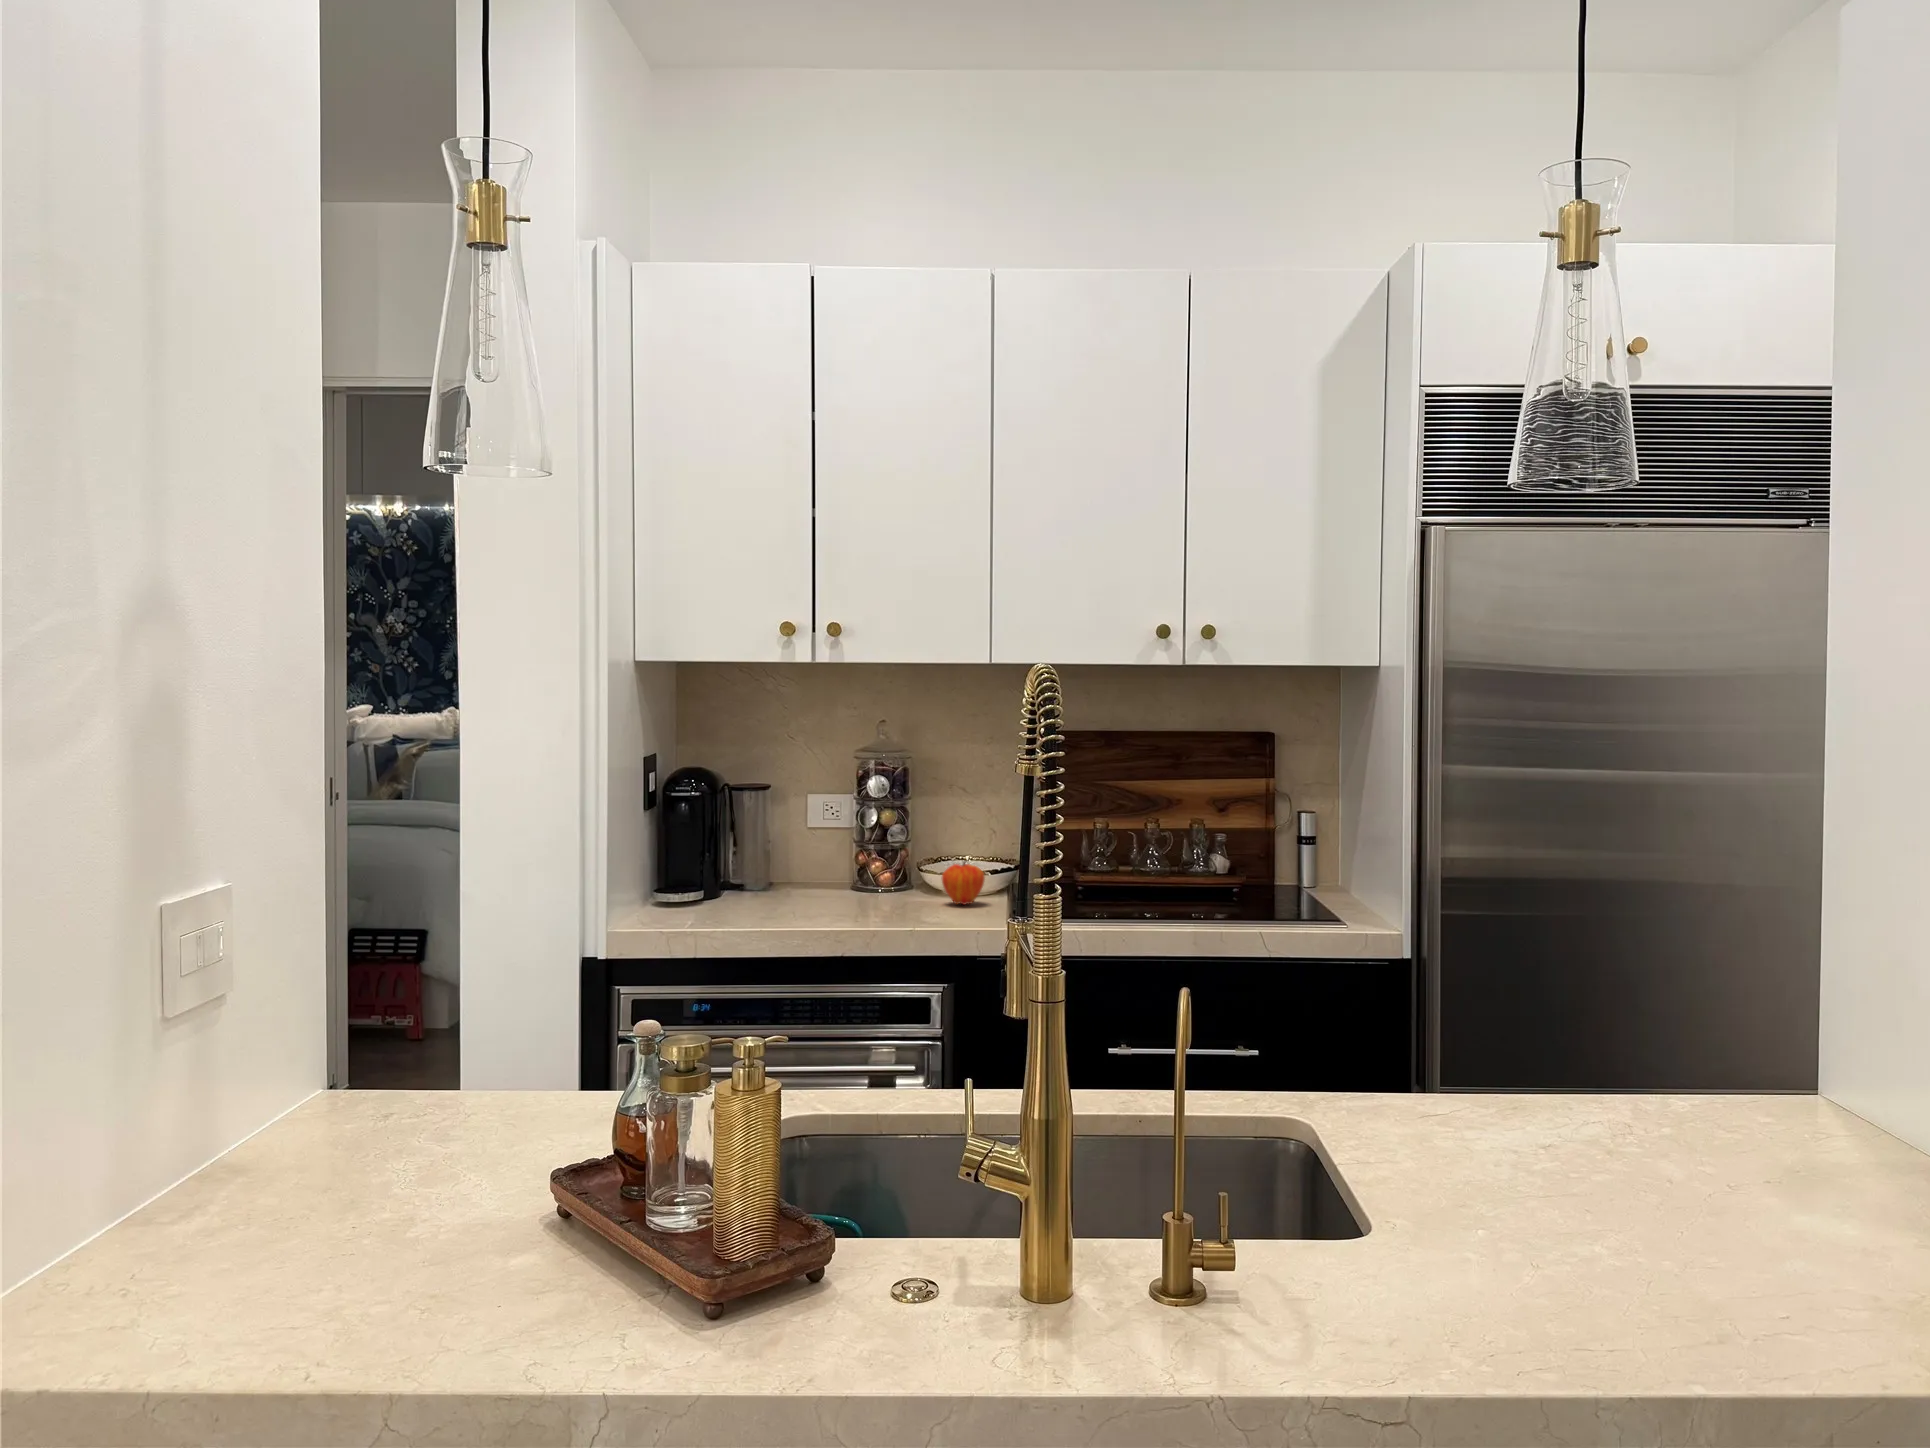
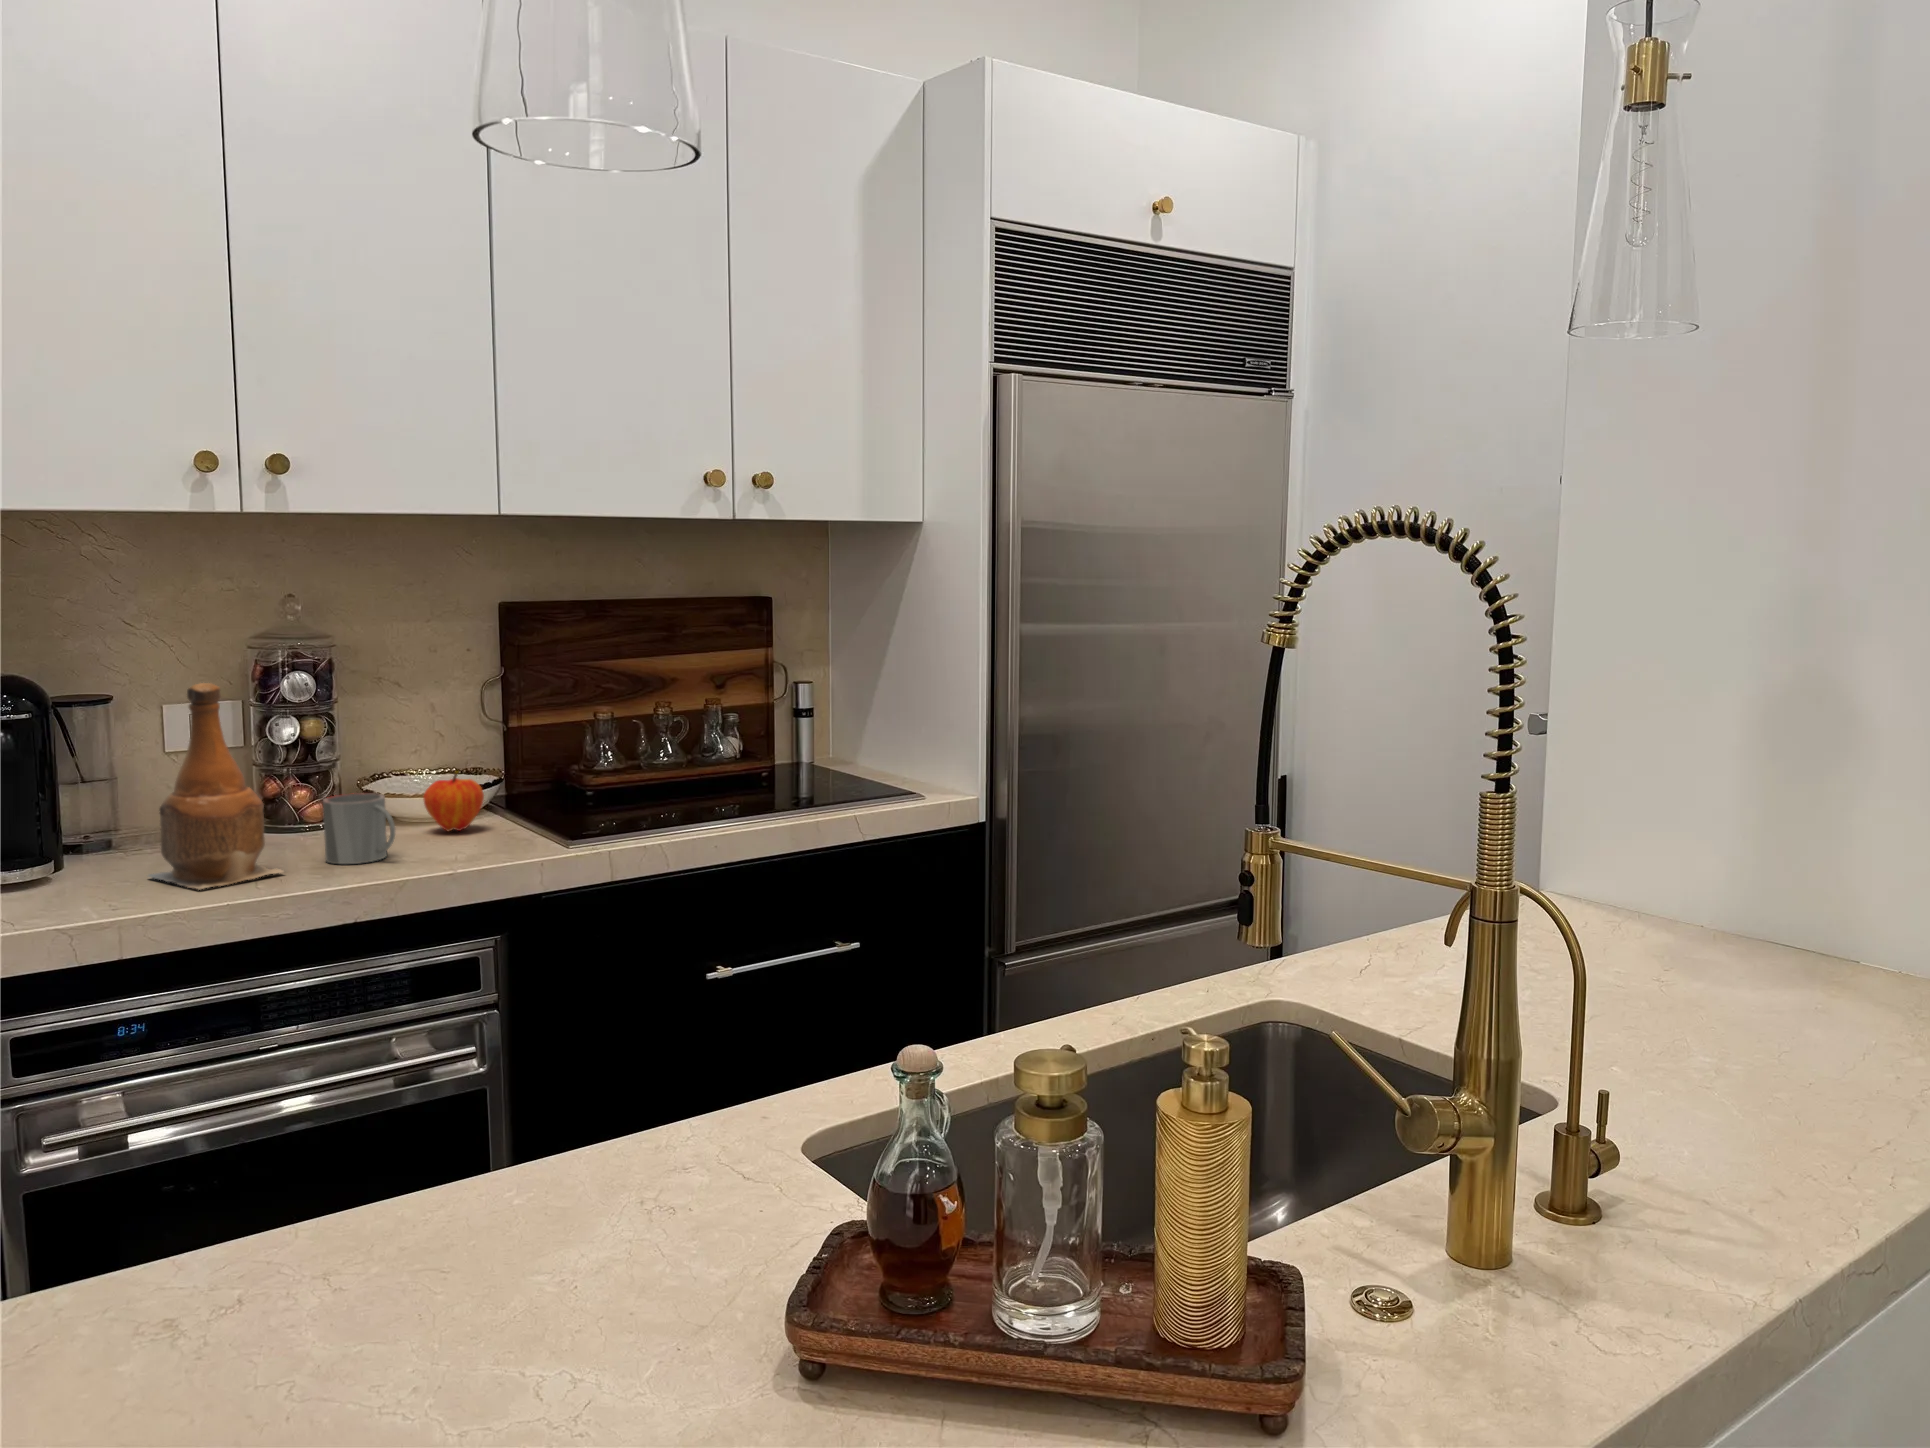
bottle: none [744,779,815,919] -> present [148,683,283,889]
mug: none [851,866,892,917] -> present [323,793,395,864]

